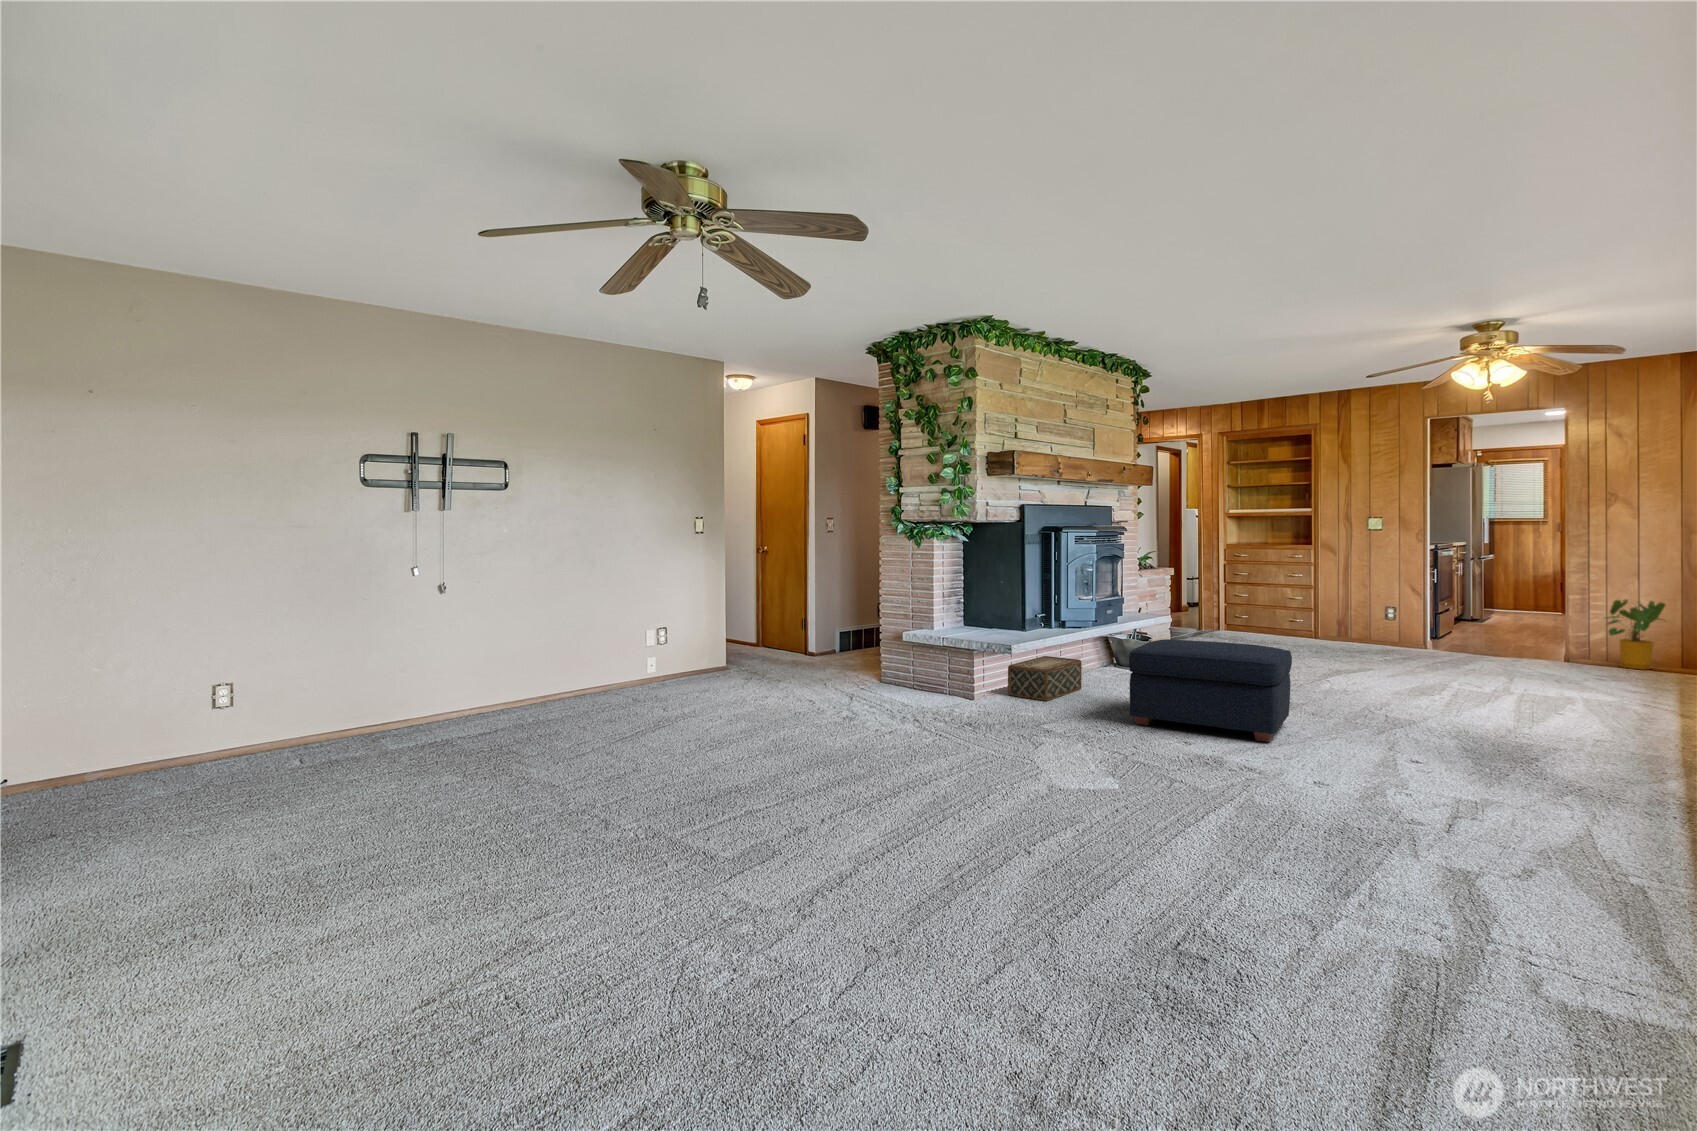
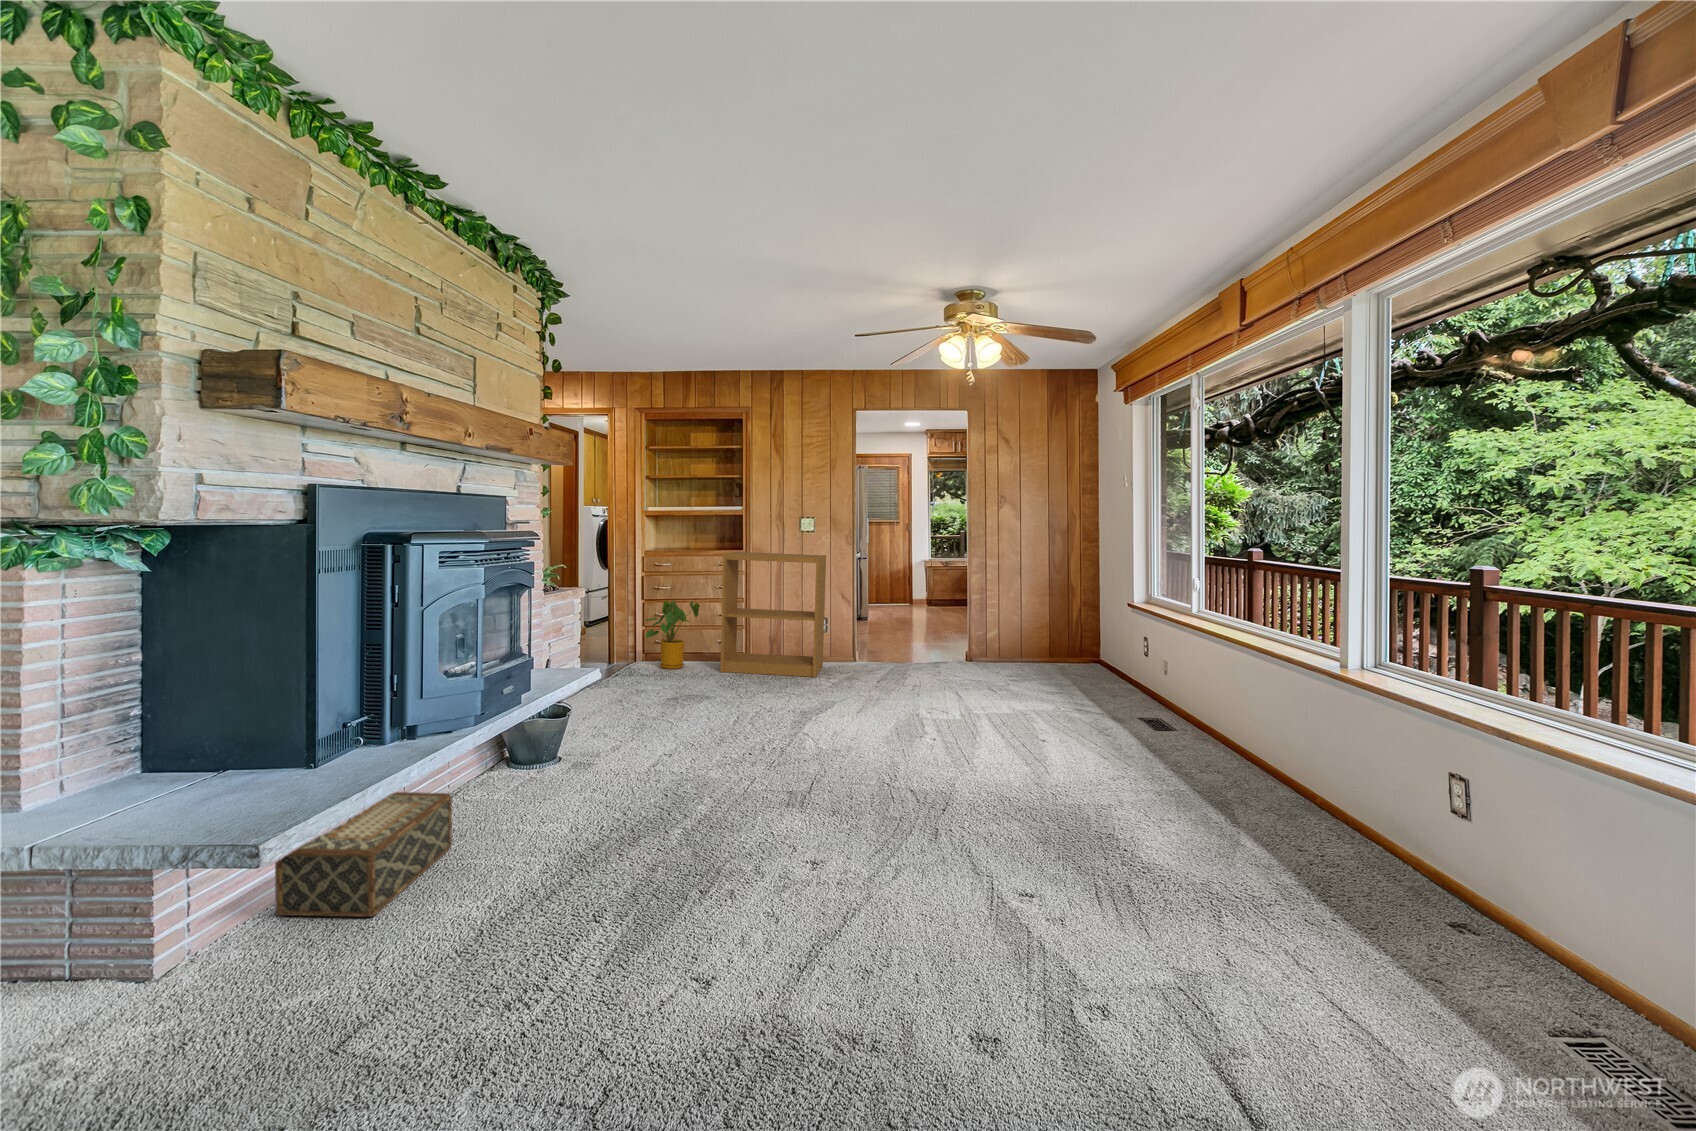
bookshelf: none [1287,545,1393,650] -> present [720,552,826,677]
house plant: present [1606,600,1665,670] -> present [644,600,700,669]
ottoman: present [1129,639,1292,742] -> none [563,755,839,960]

